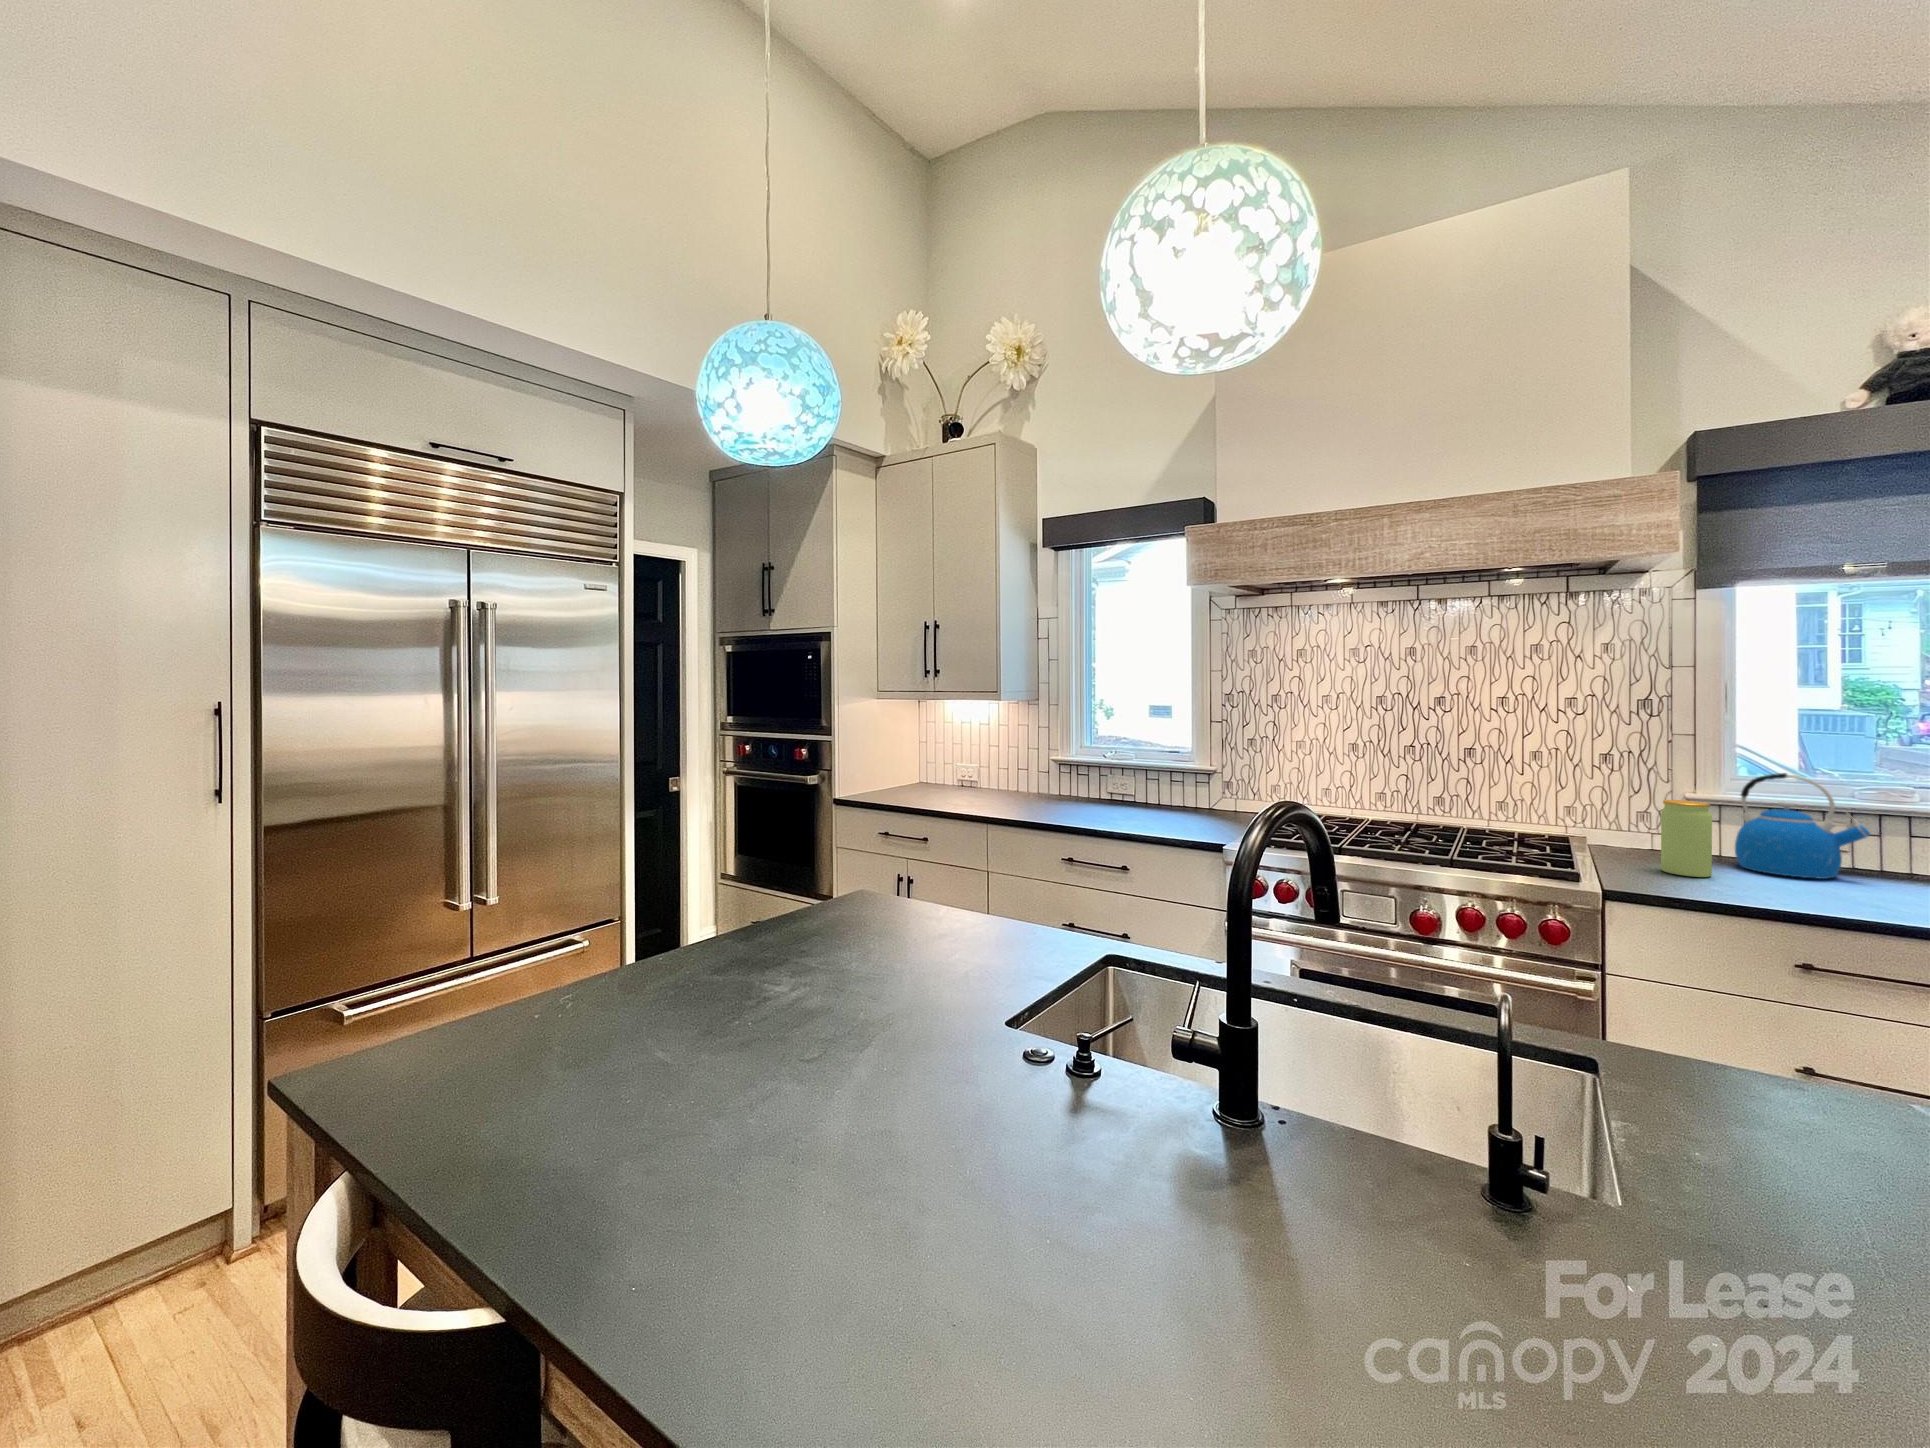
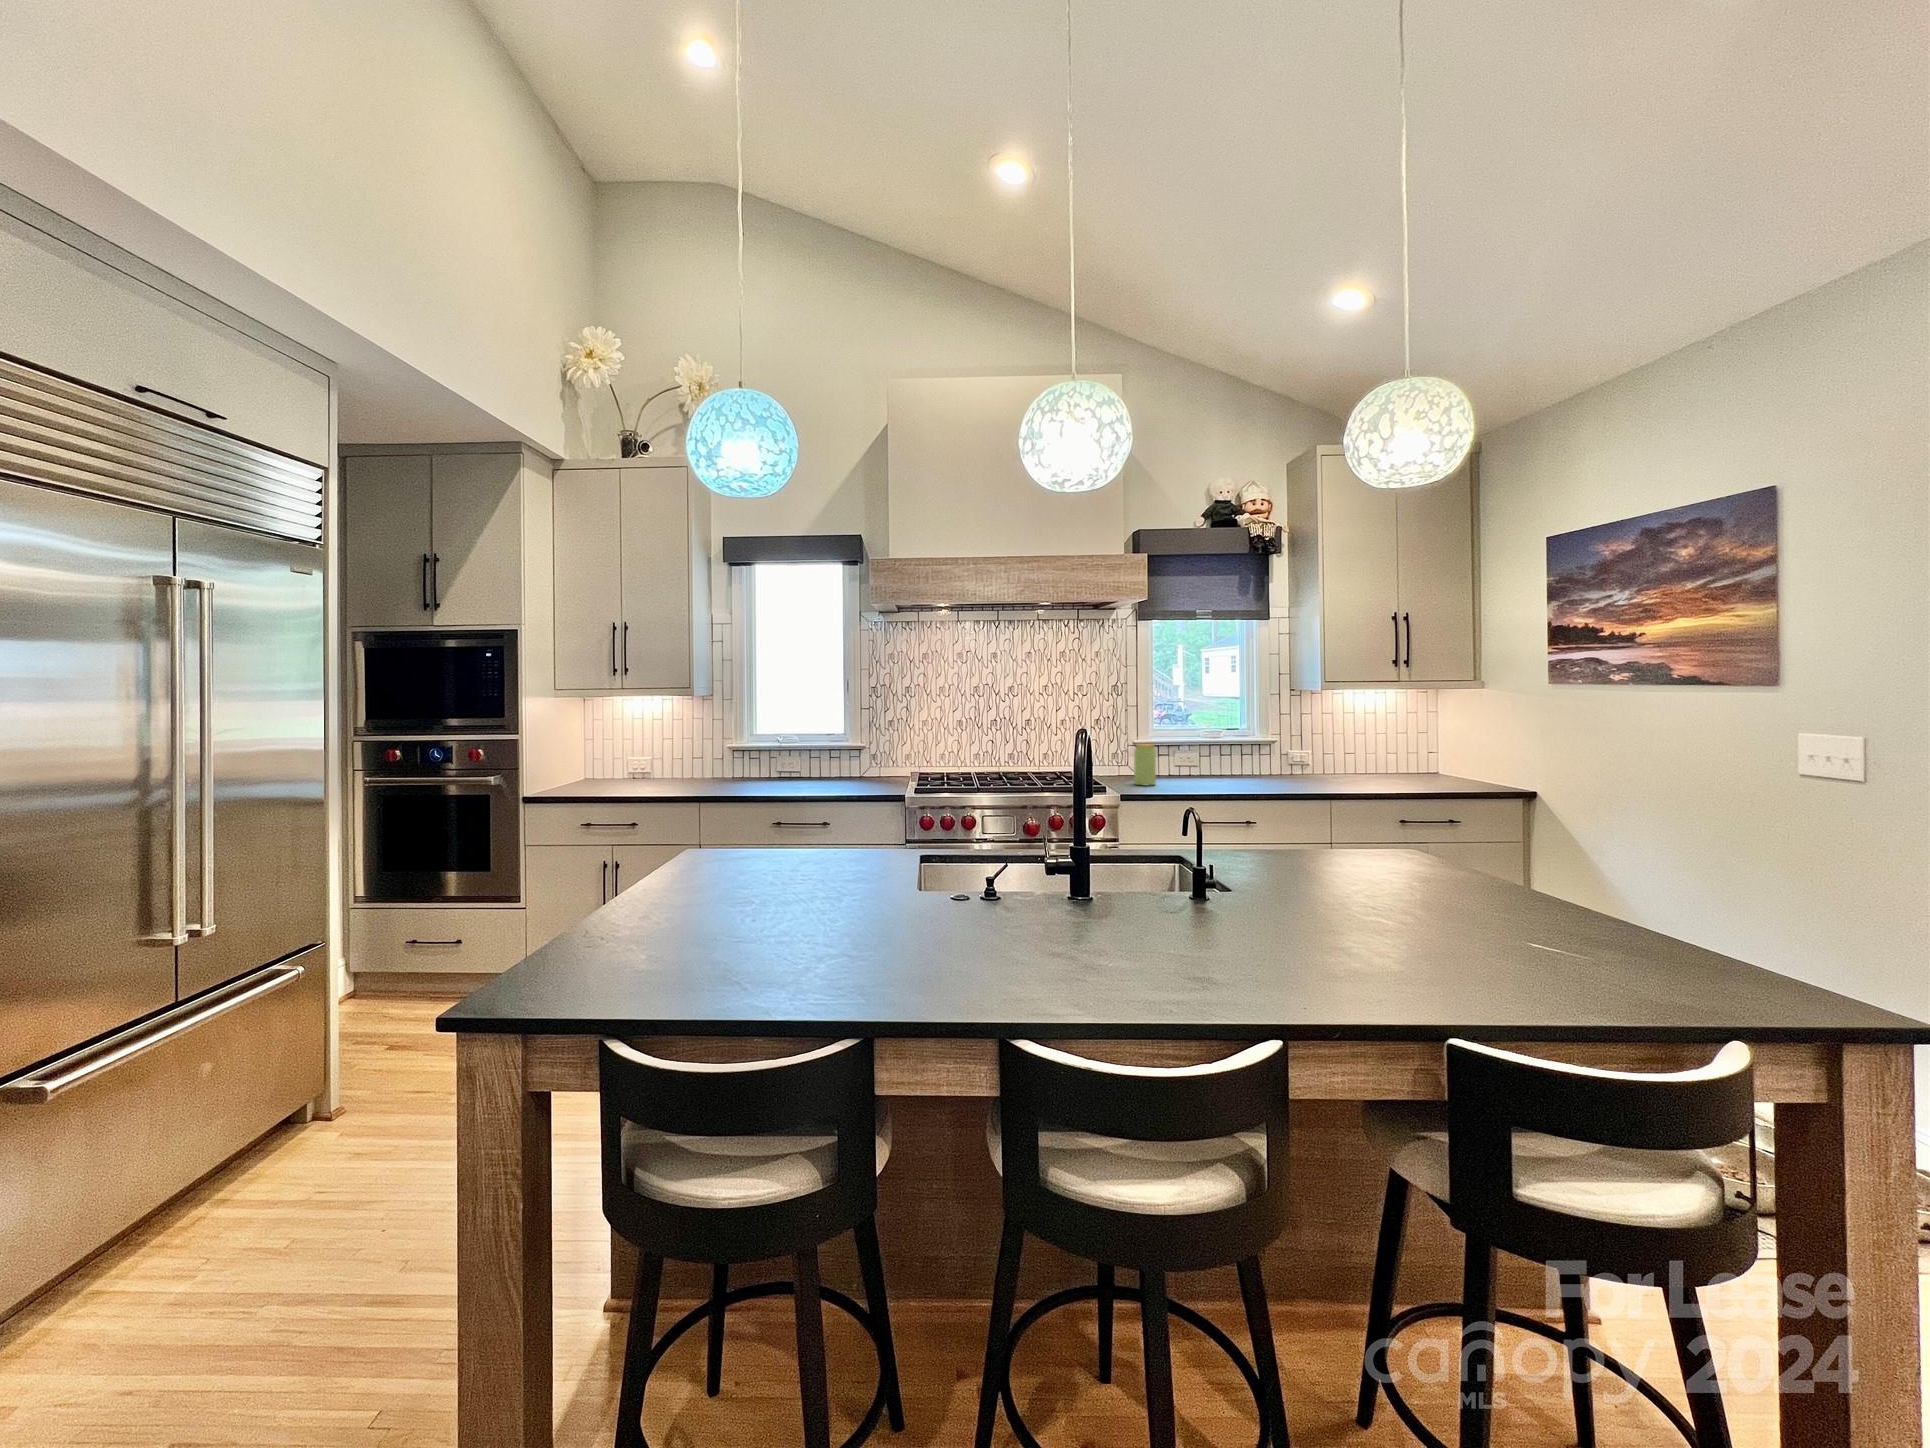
kettle: present [1735,773,1870,879] -> none [1159,725,1211,781]

